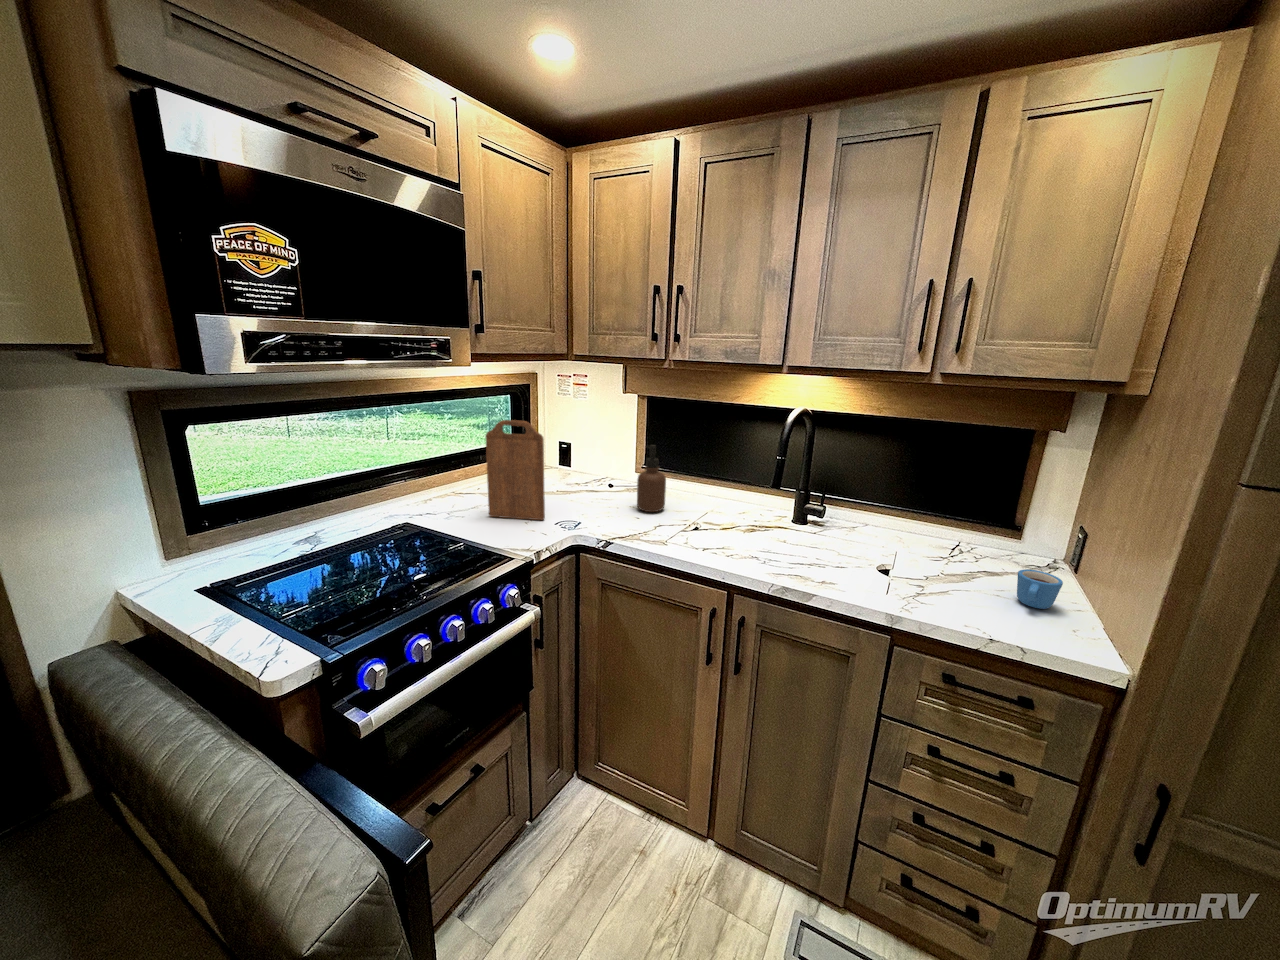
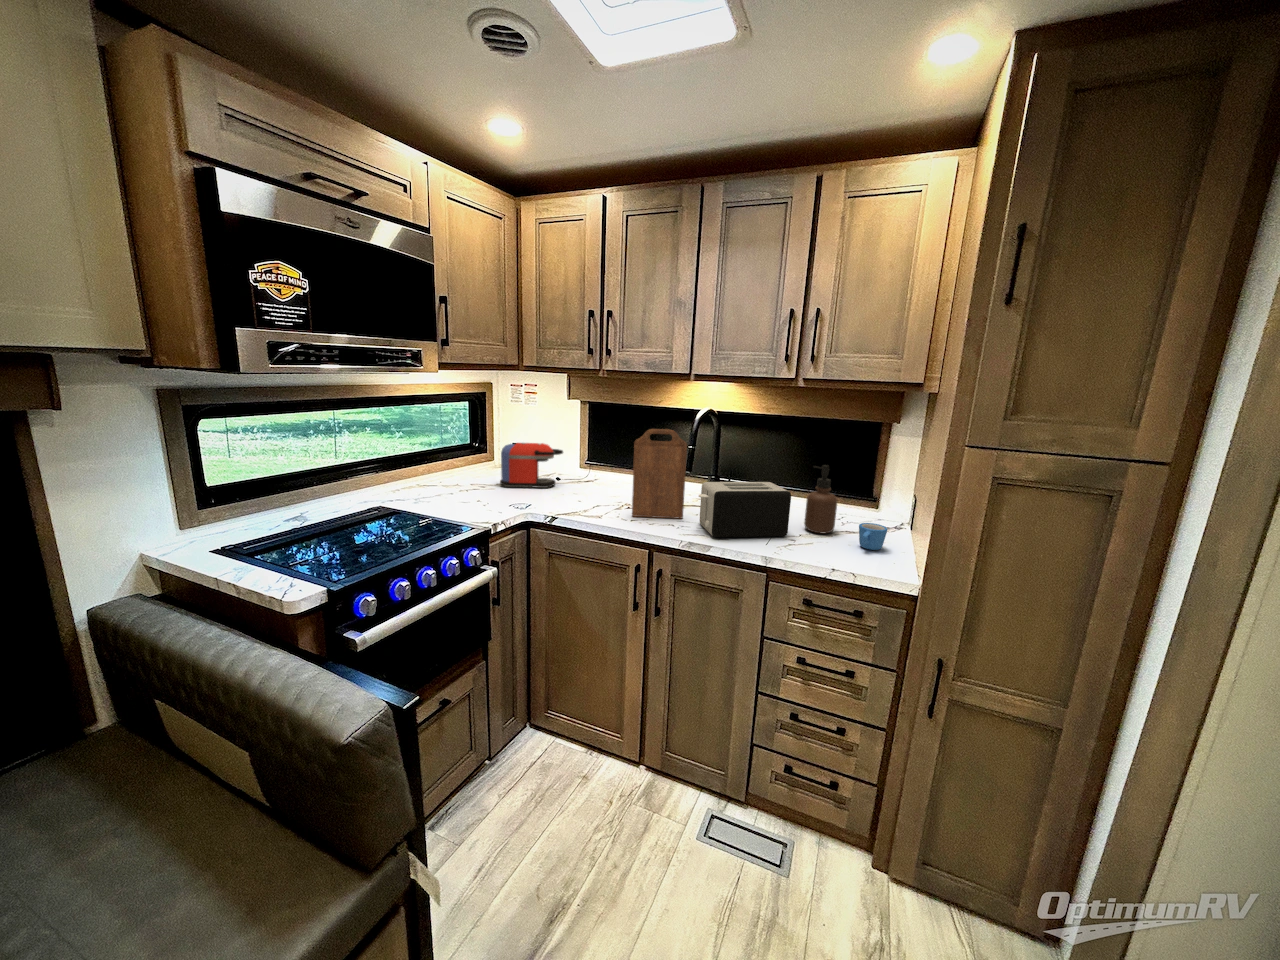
cutting board: present [486,420,545,520] -> present [632,429,687,519]
coffee maker: none [546,445,619,498] -> present [500,443,563,488]
soap dispenser: present [637,445,666,512] -> present [804,465,837,534]
toaster: none [791,506,921,581] -> present [699,482,791,537]

